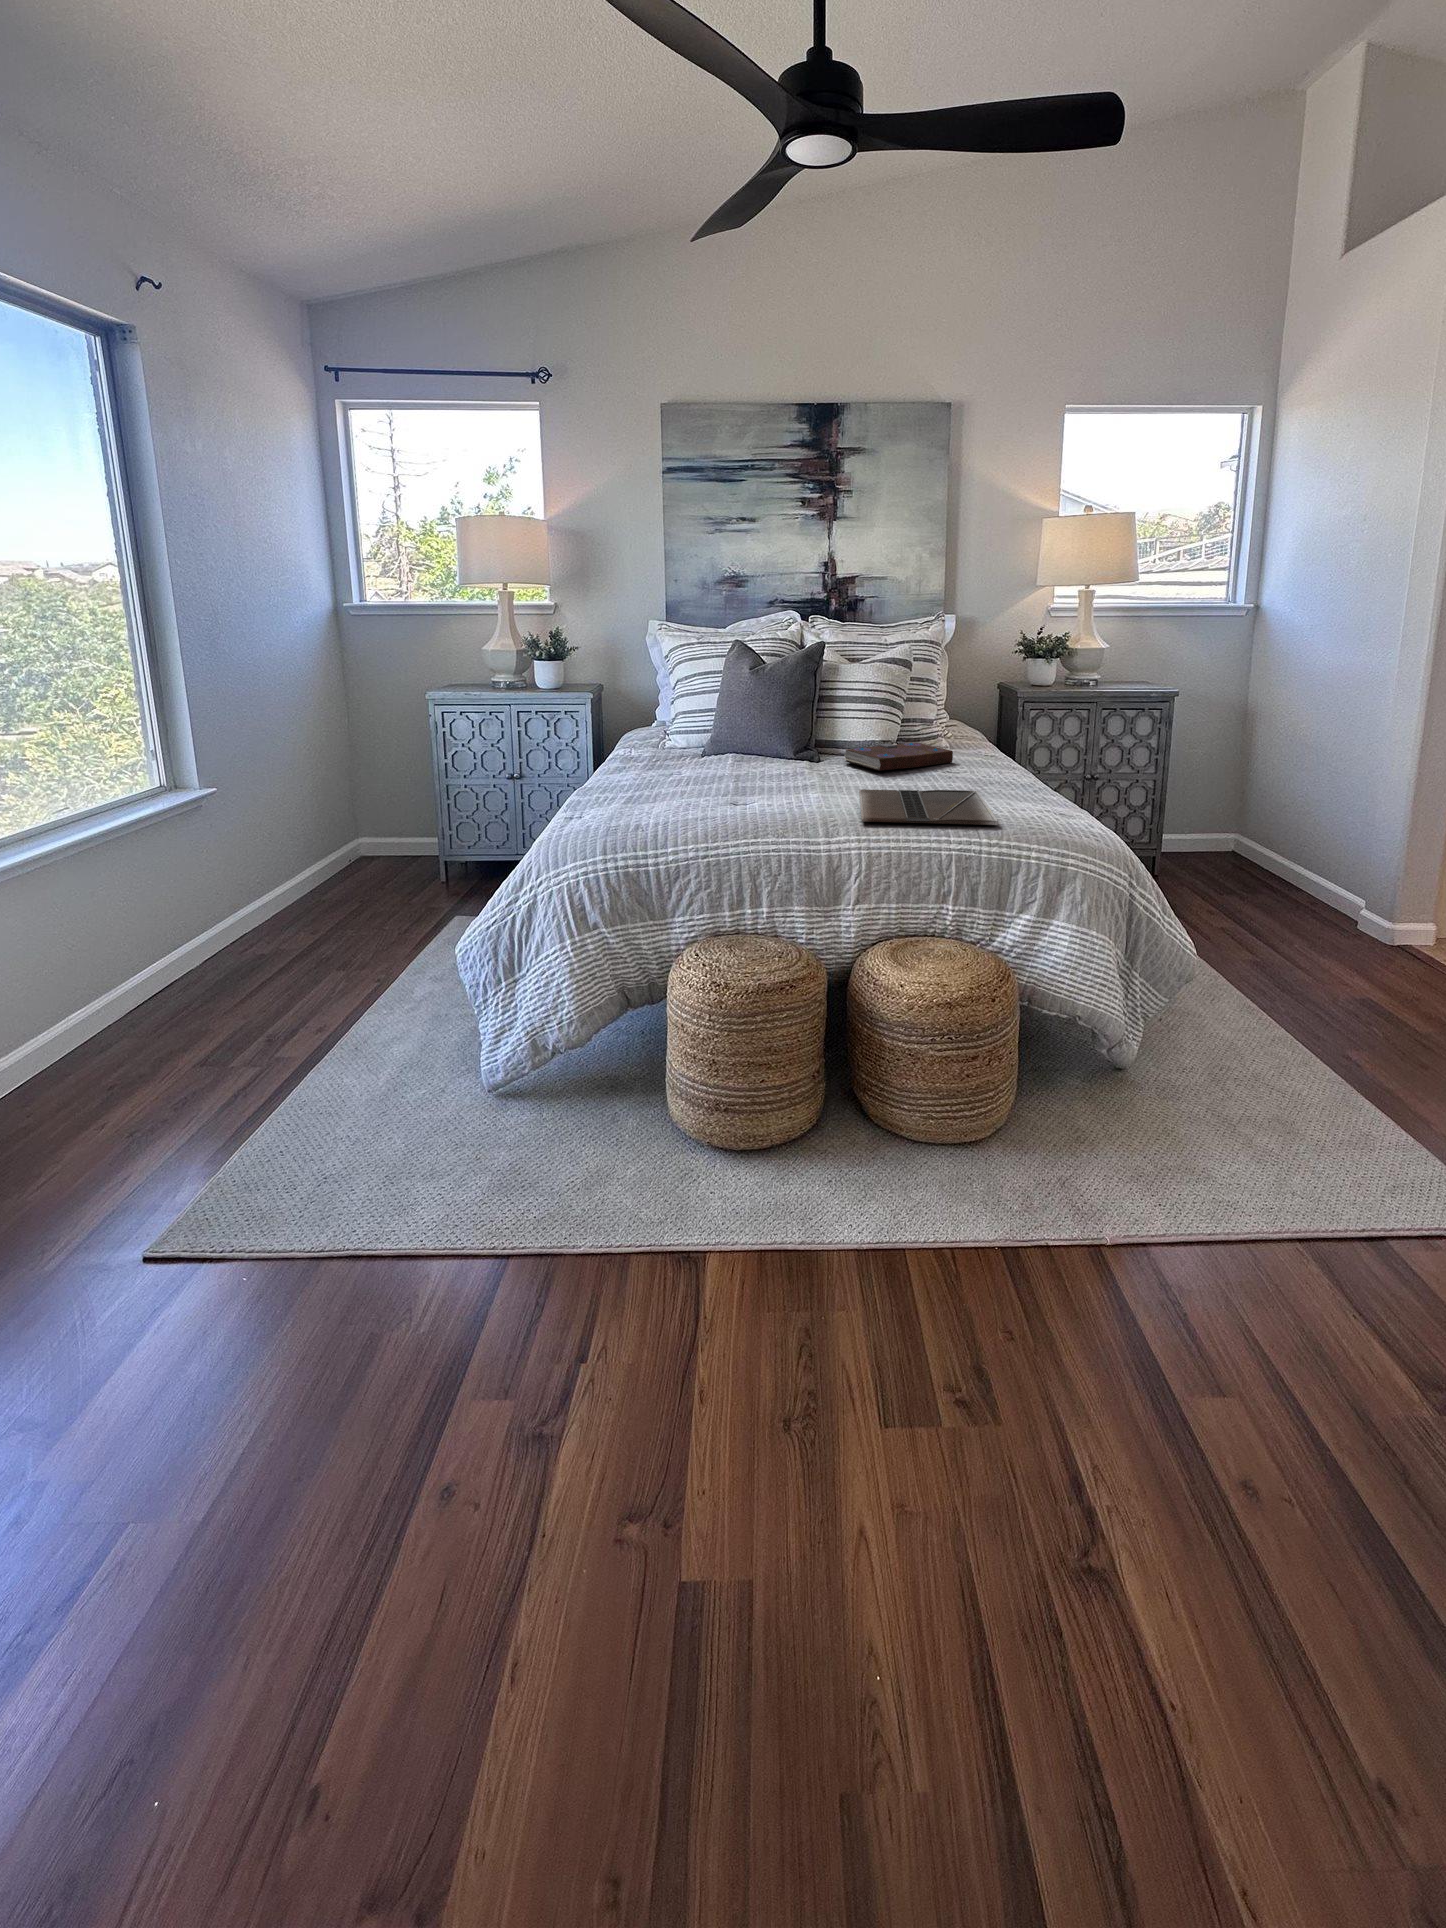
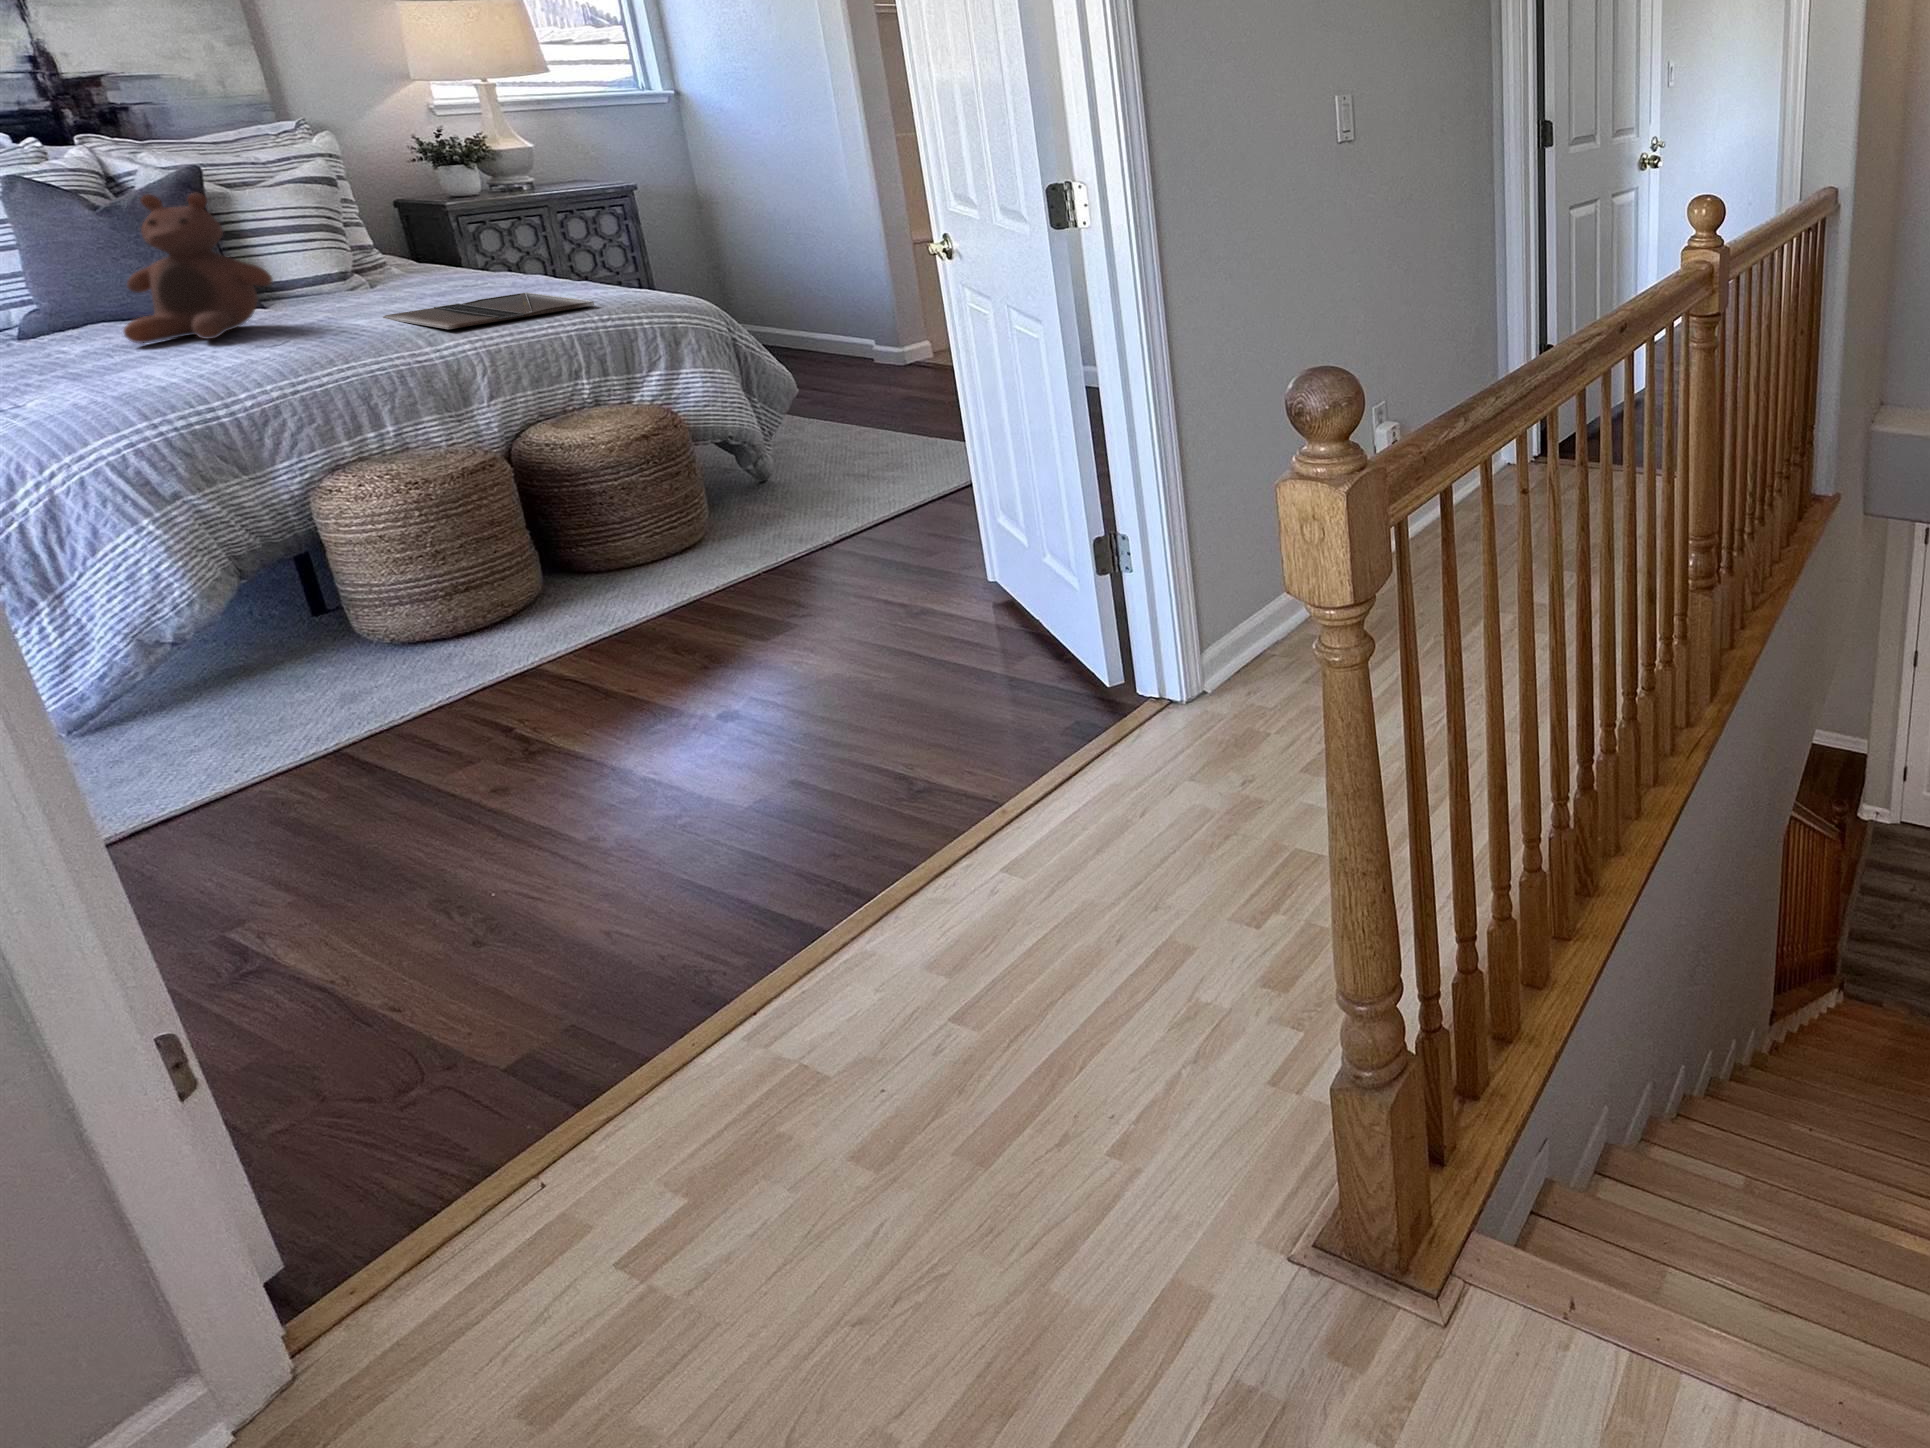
stuffed bear: none [714,663,804,784] -> present [124,193,272,344]
book: present [844,743,953,771] -> none [294,268,448,303]

